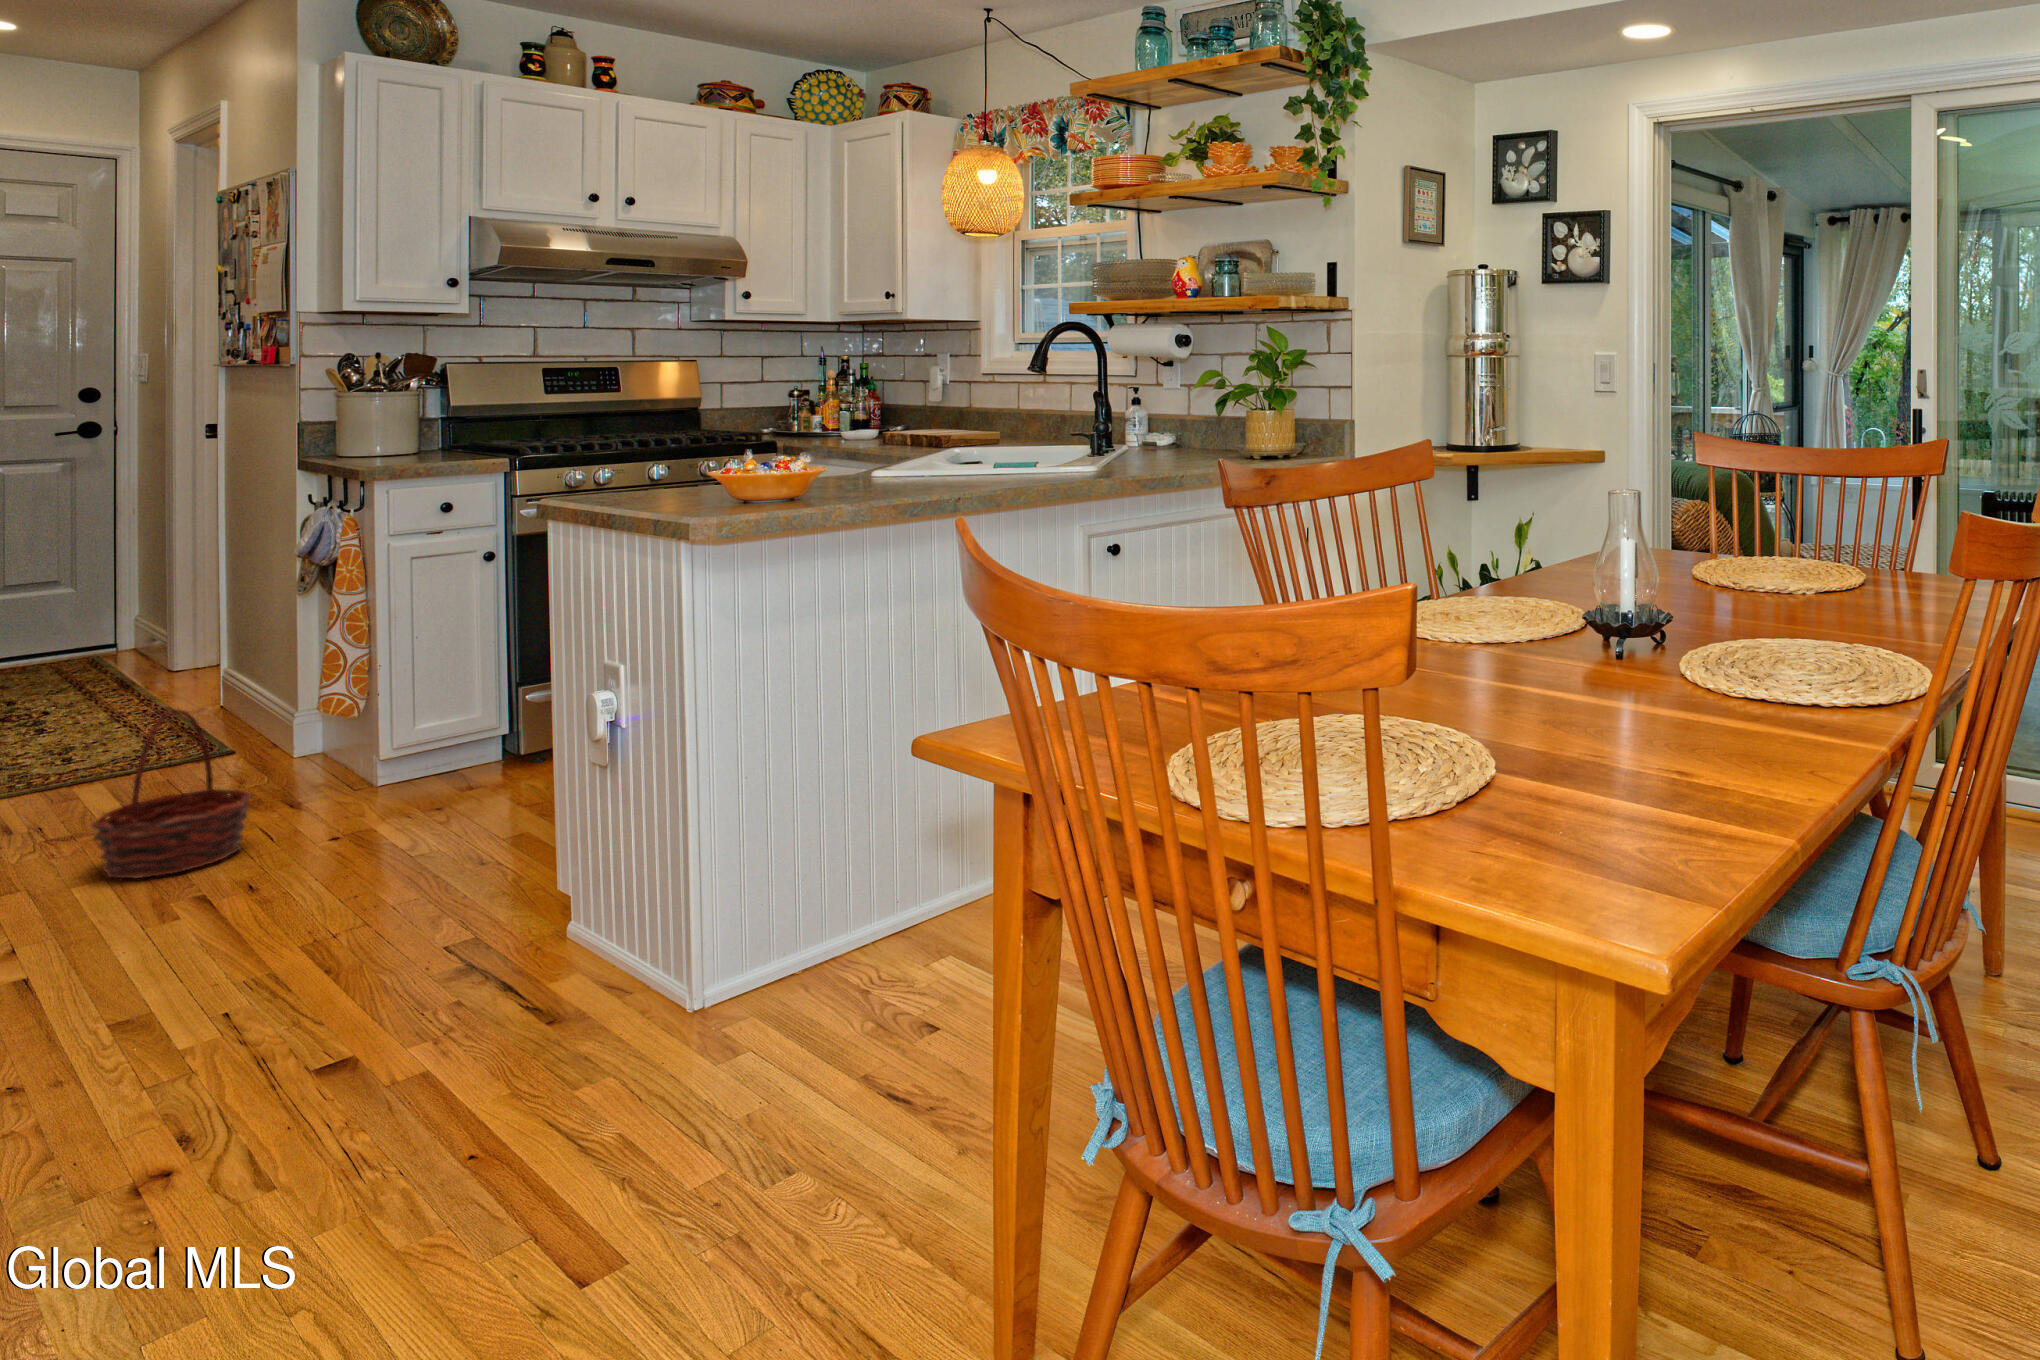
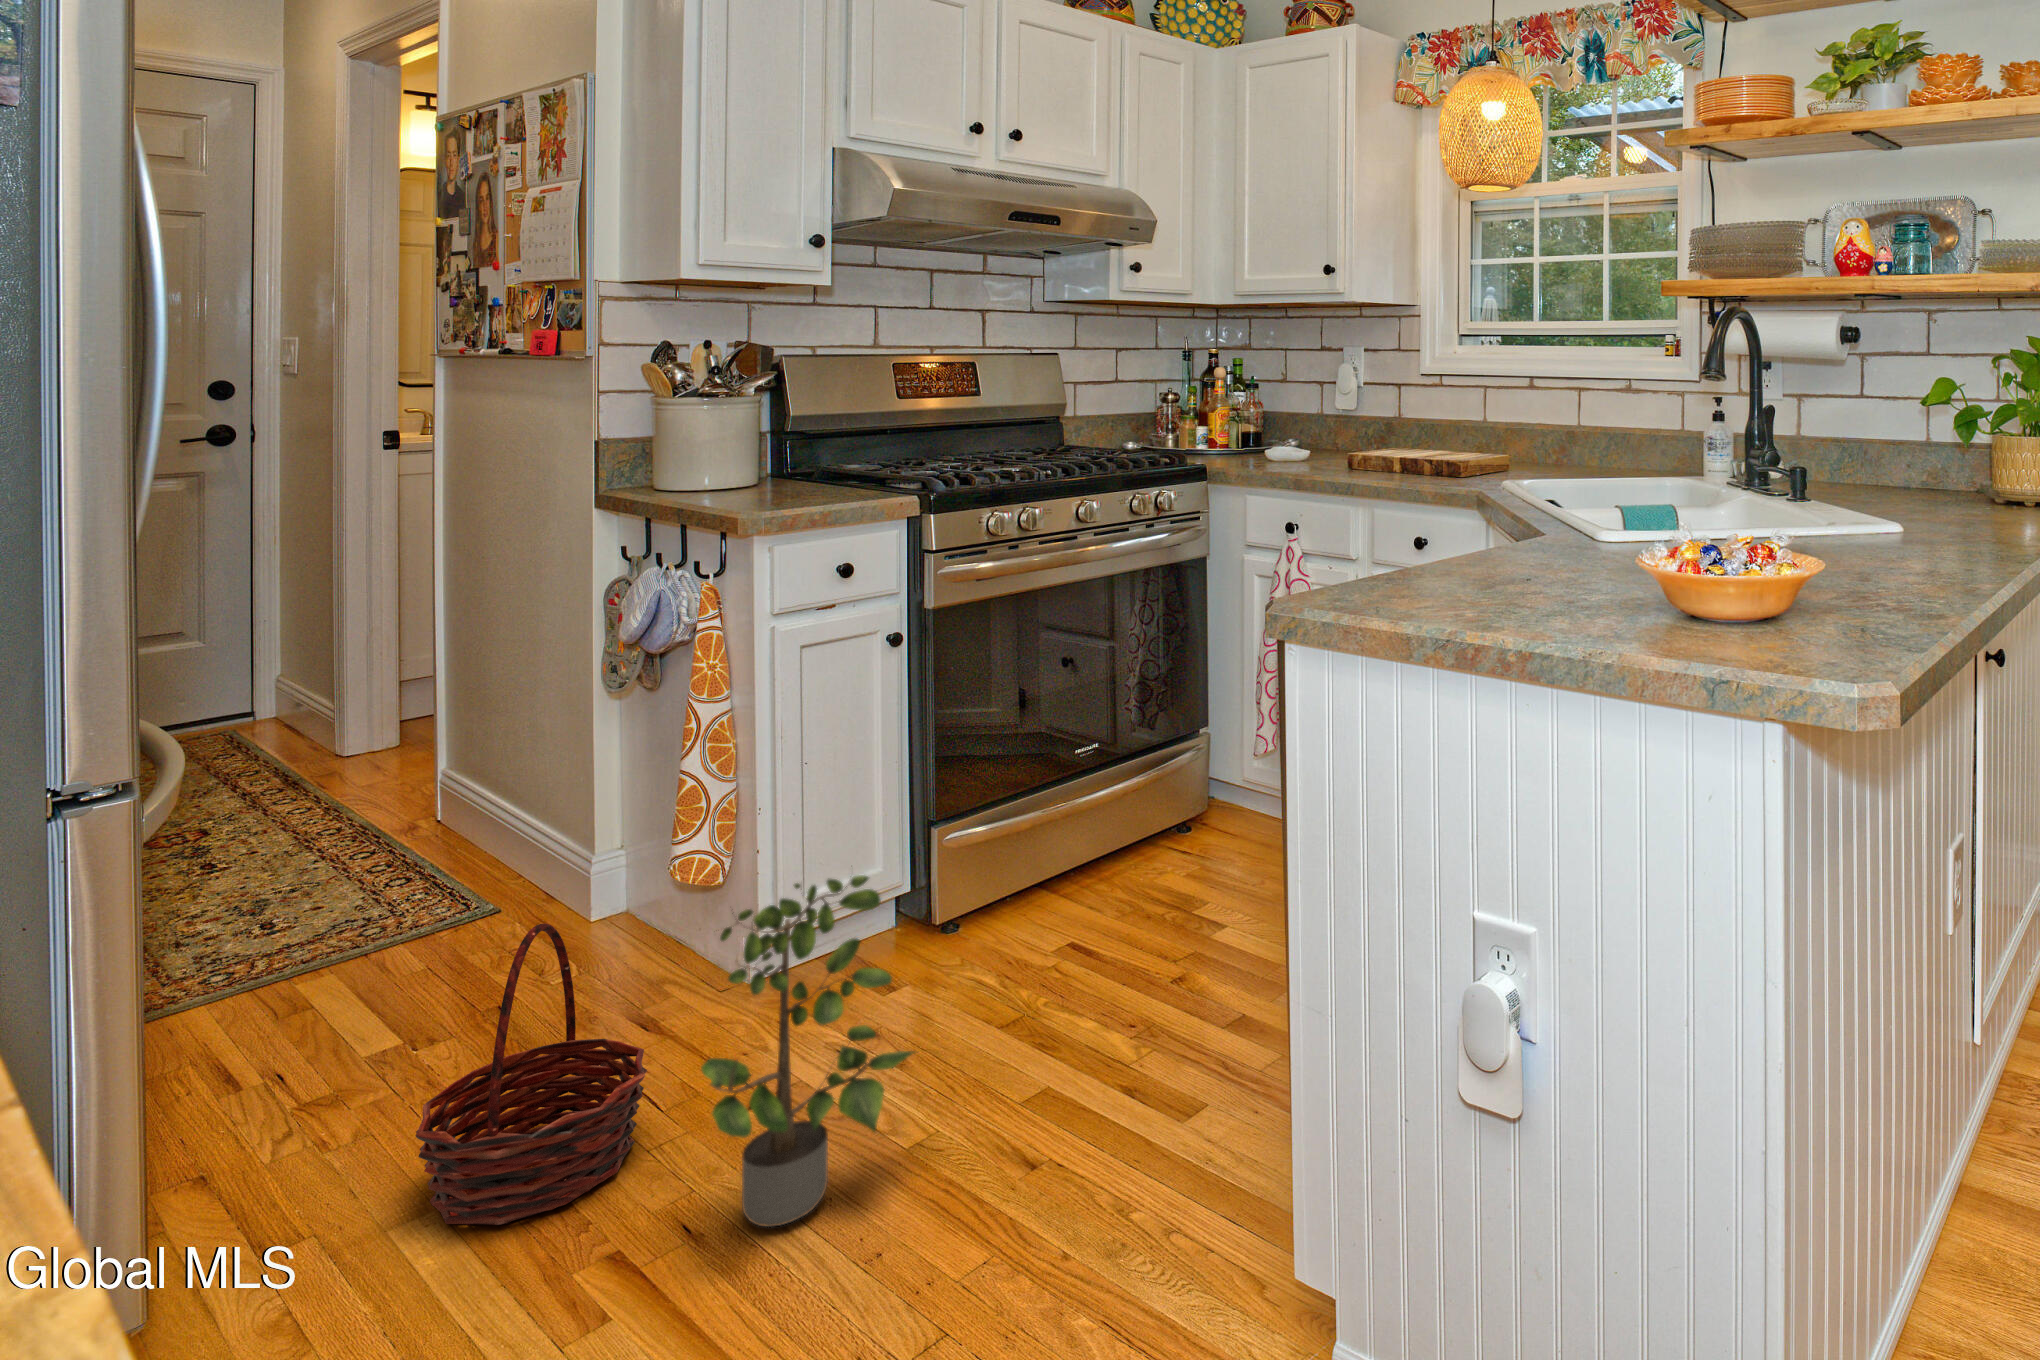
potted plant: none [253,671,412,881] -> present [701,875,915,1227]

